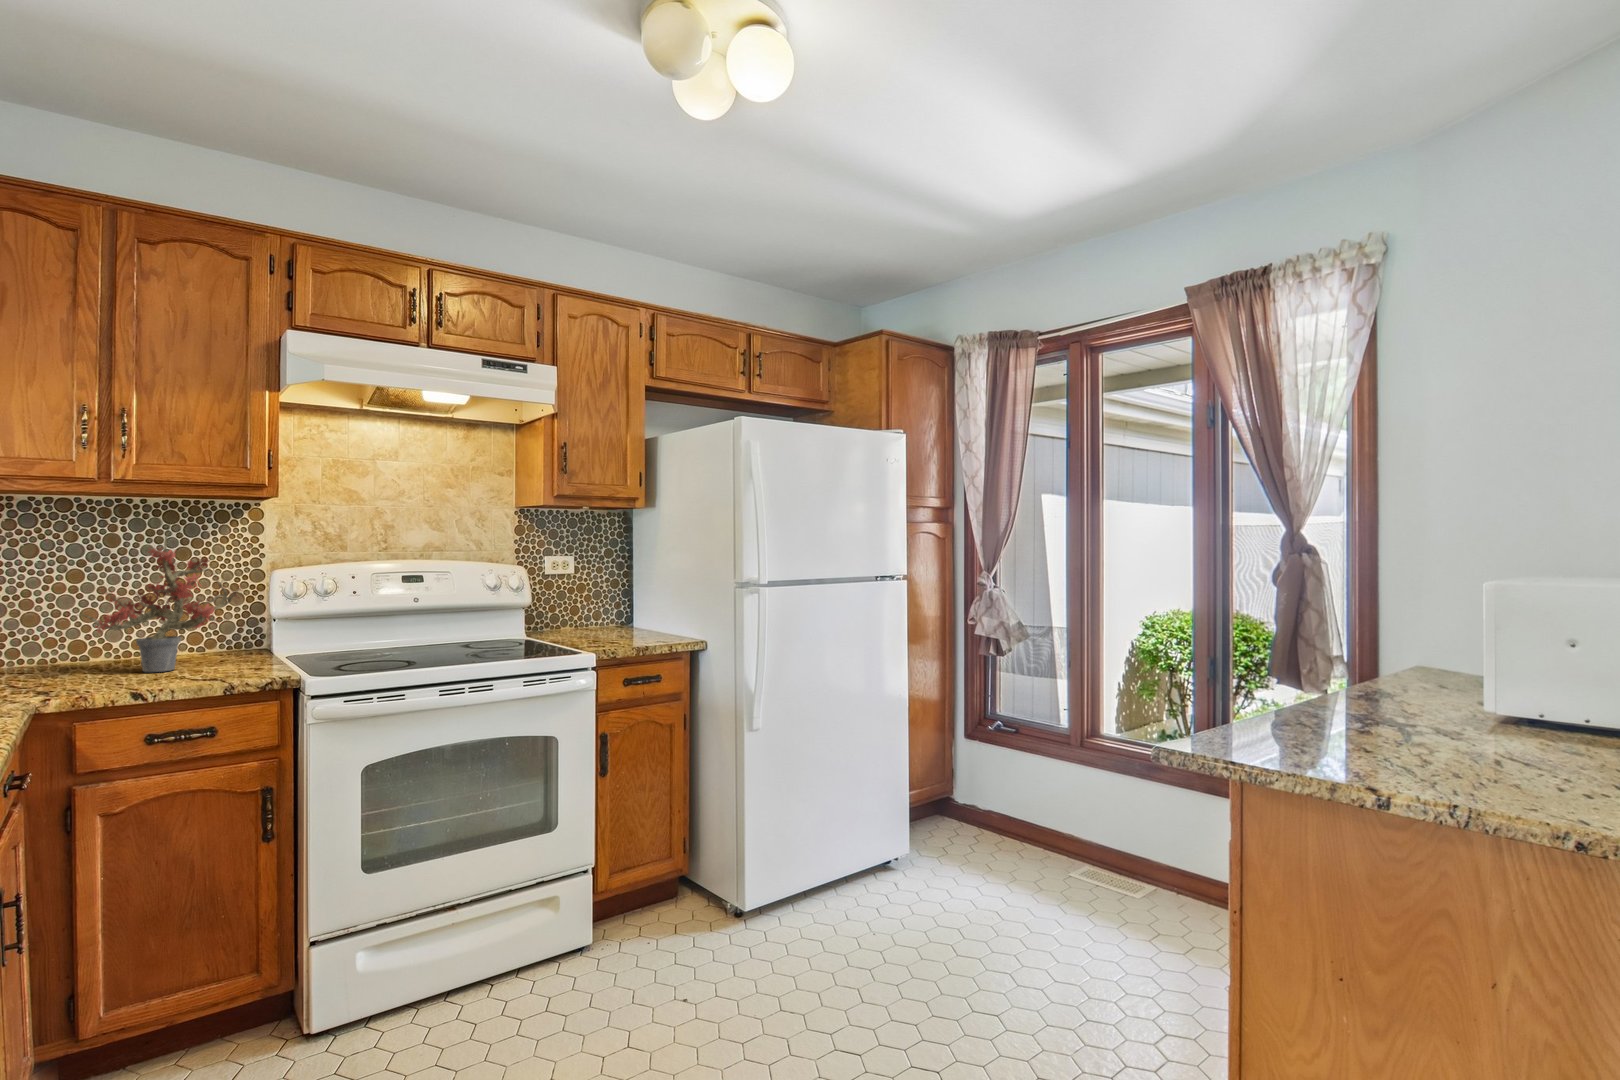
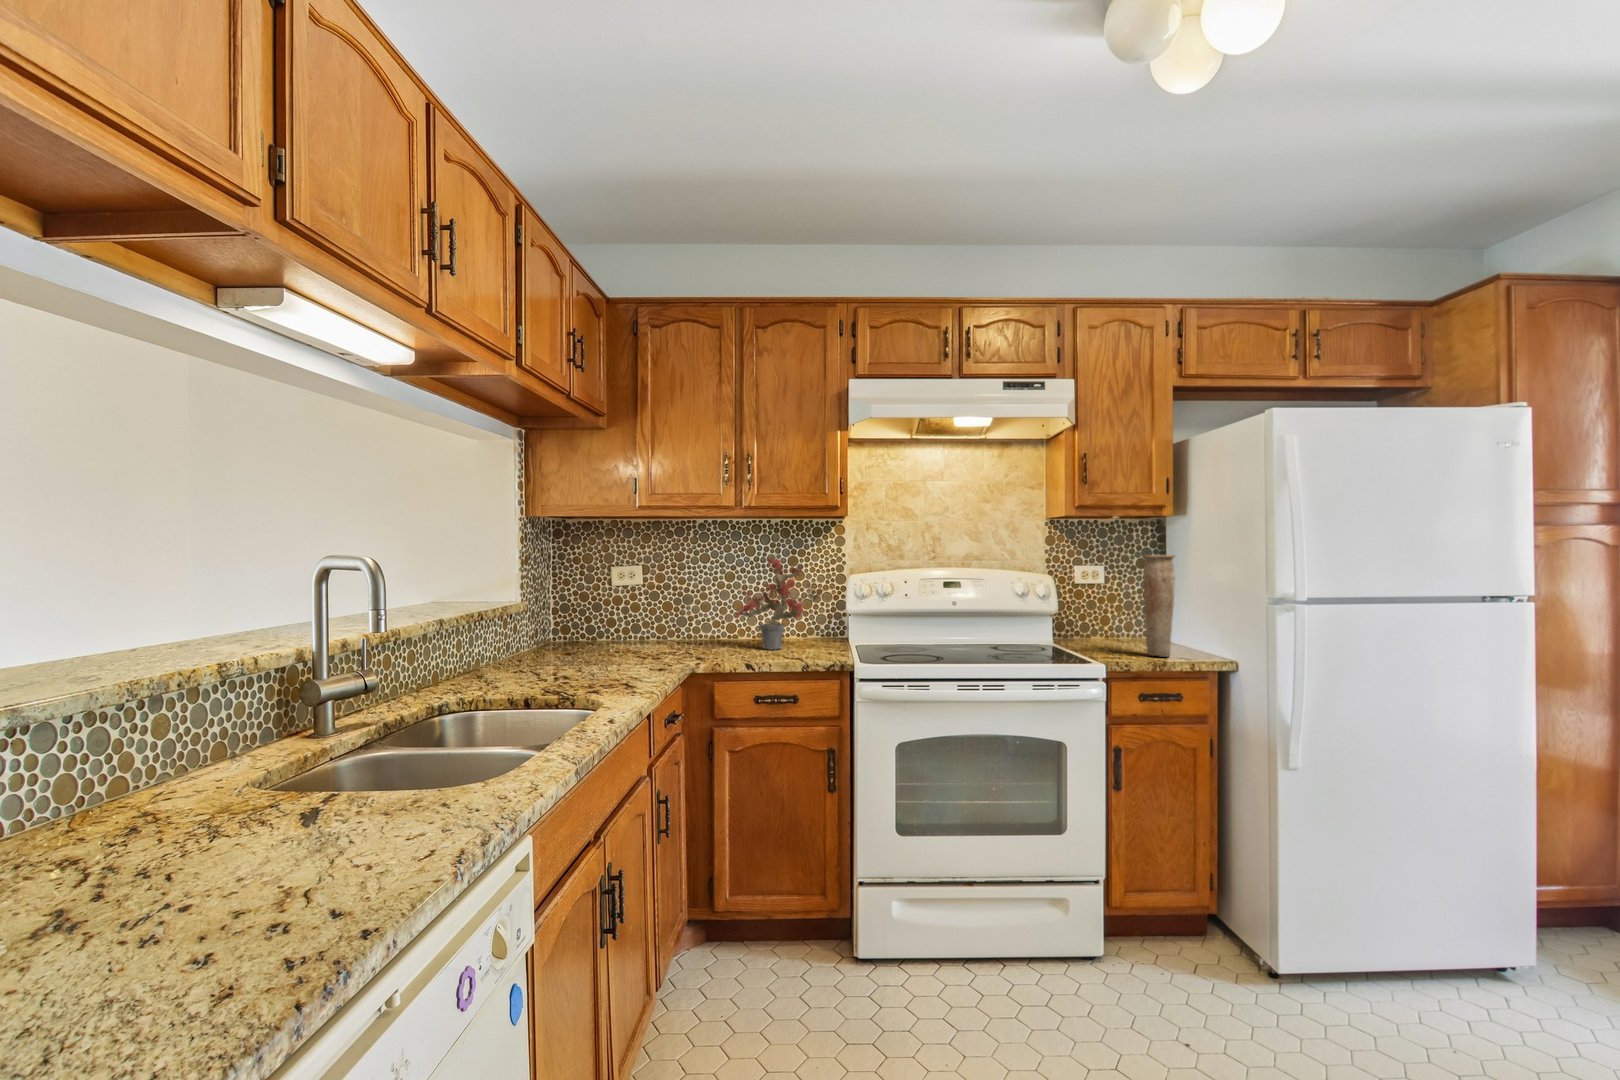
vase: none [620,544,651,641] -> present [1143,555,1175,657]

